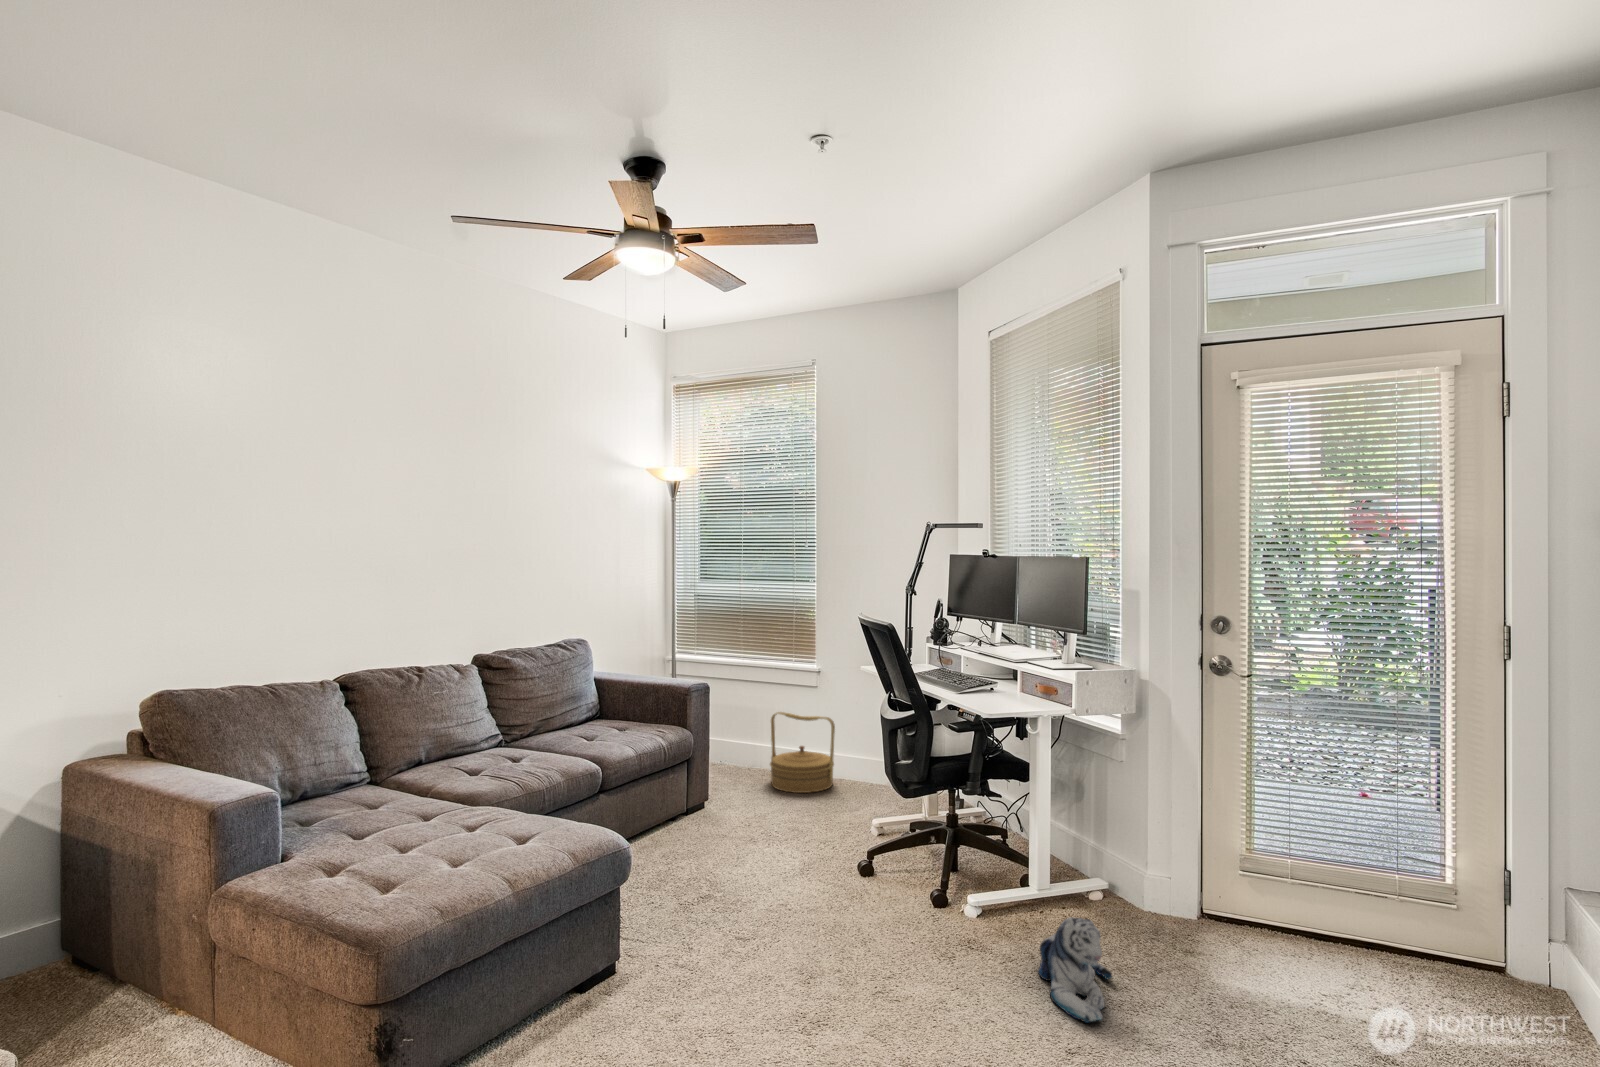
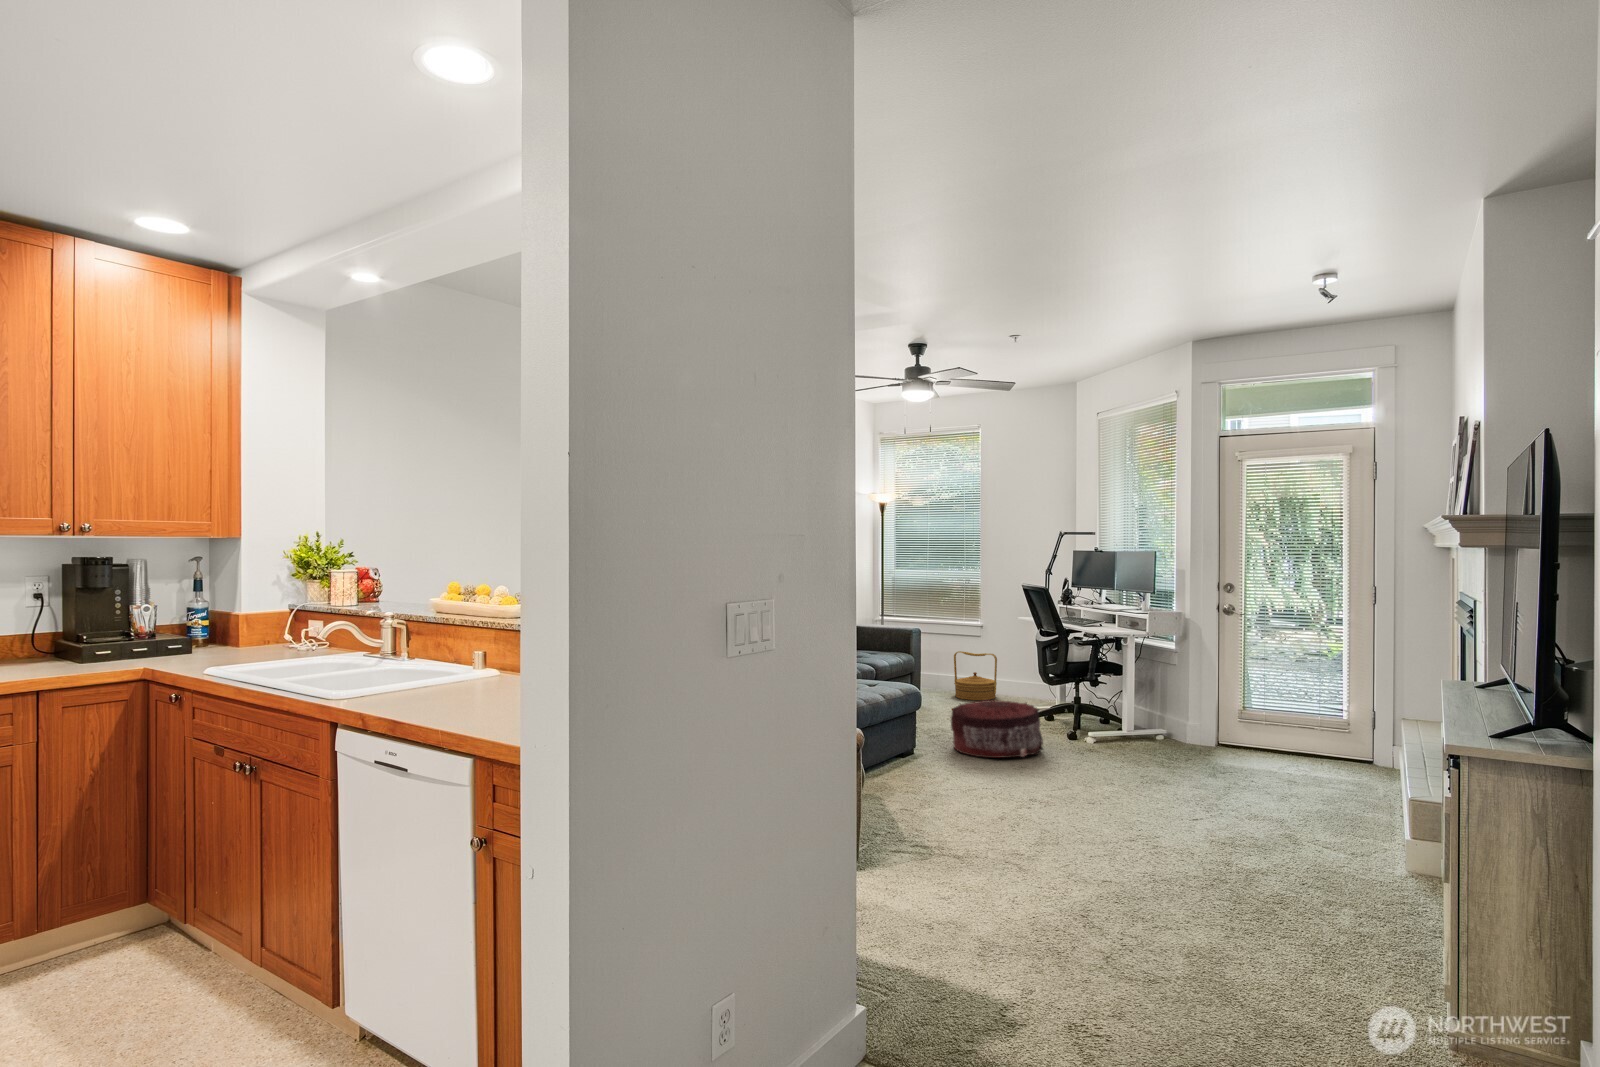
pouf: none [703,836,881,991] -> present [951,700,1043,758]
plush toy: present [1037,917,1112,1023] -> none [1123,727,1162,769]

